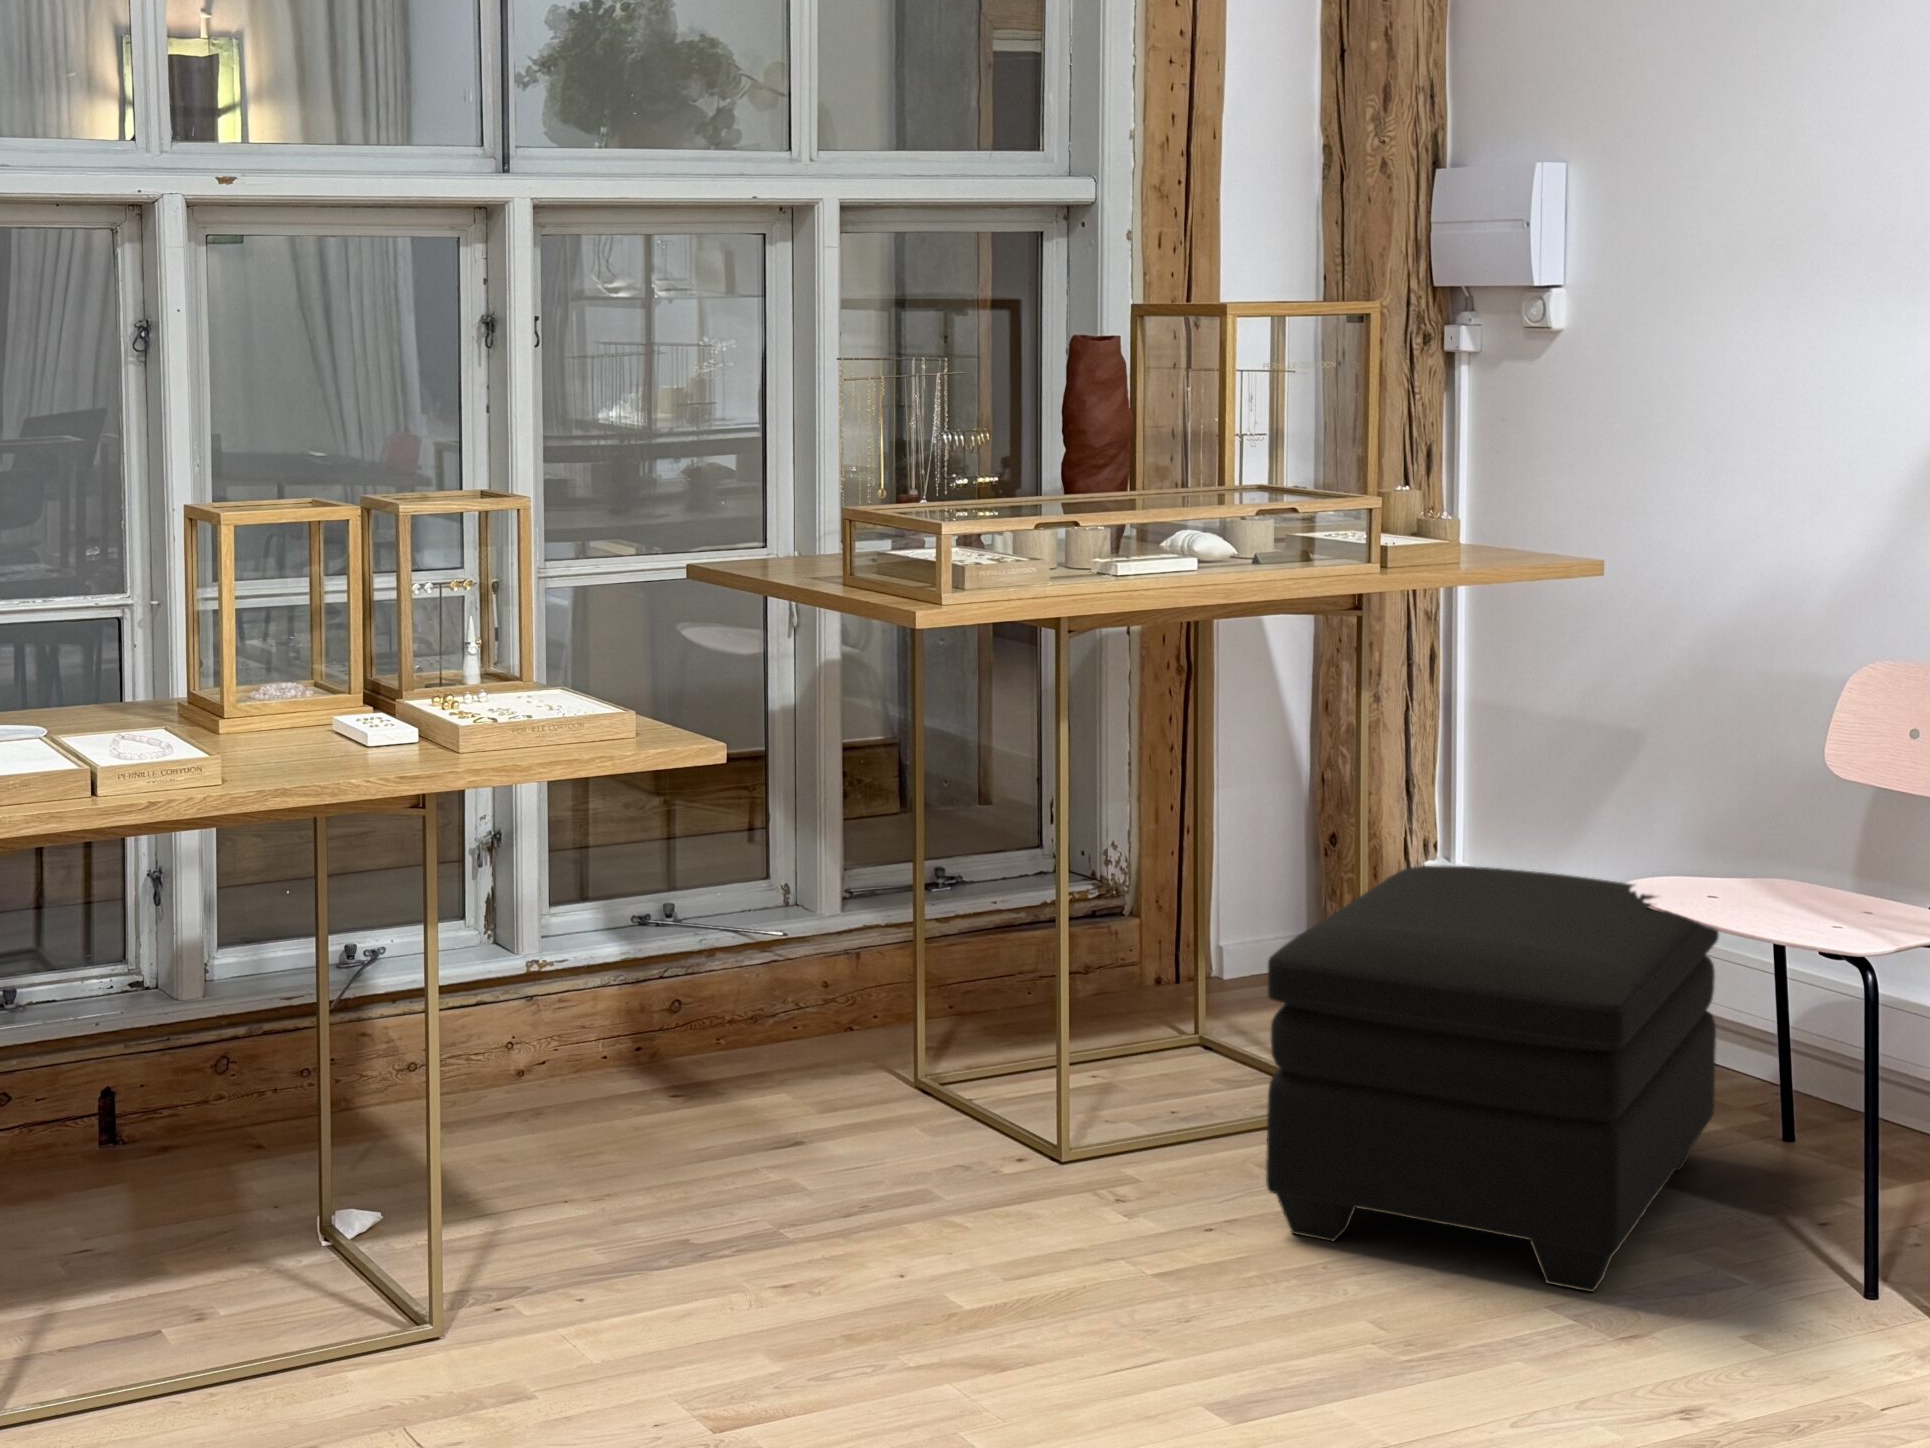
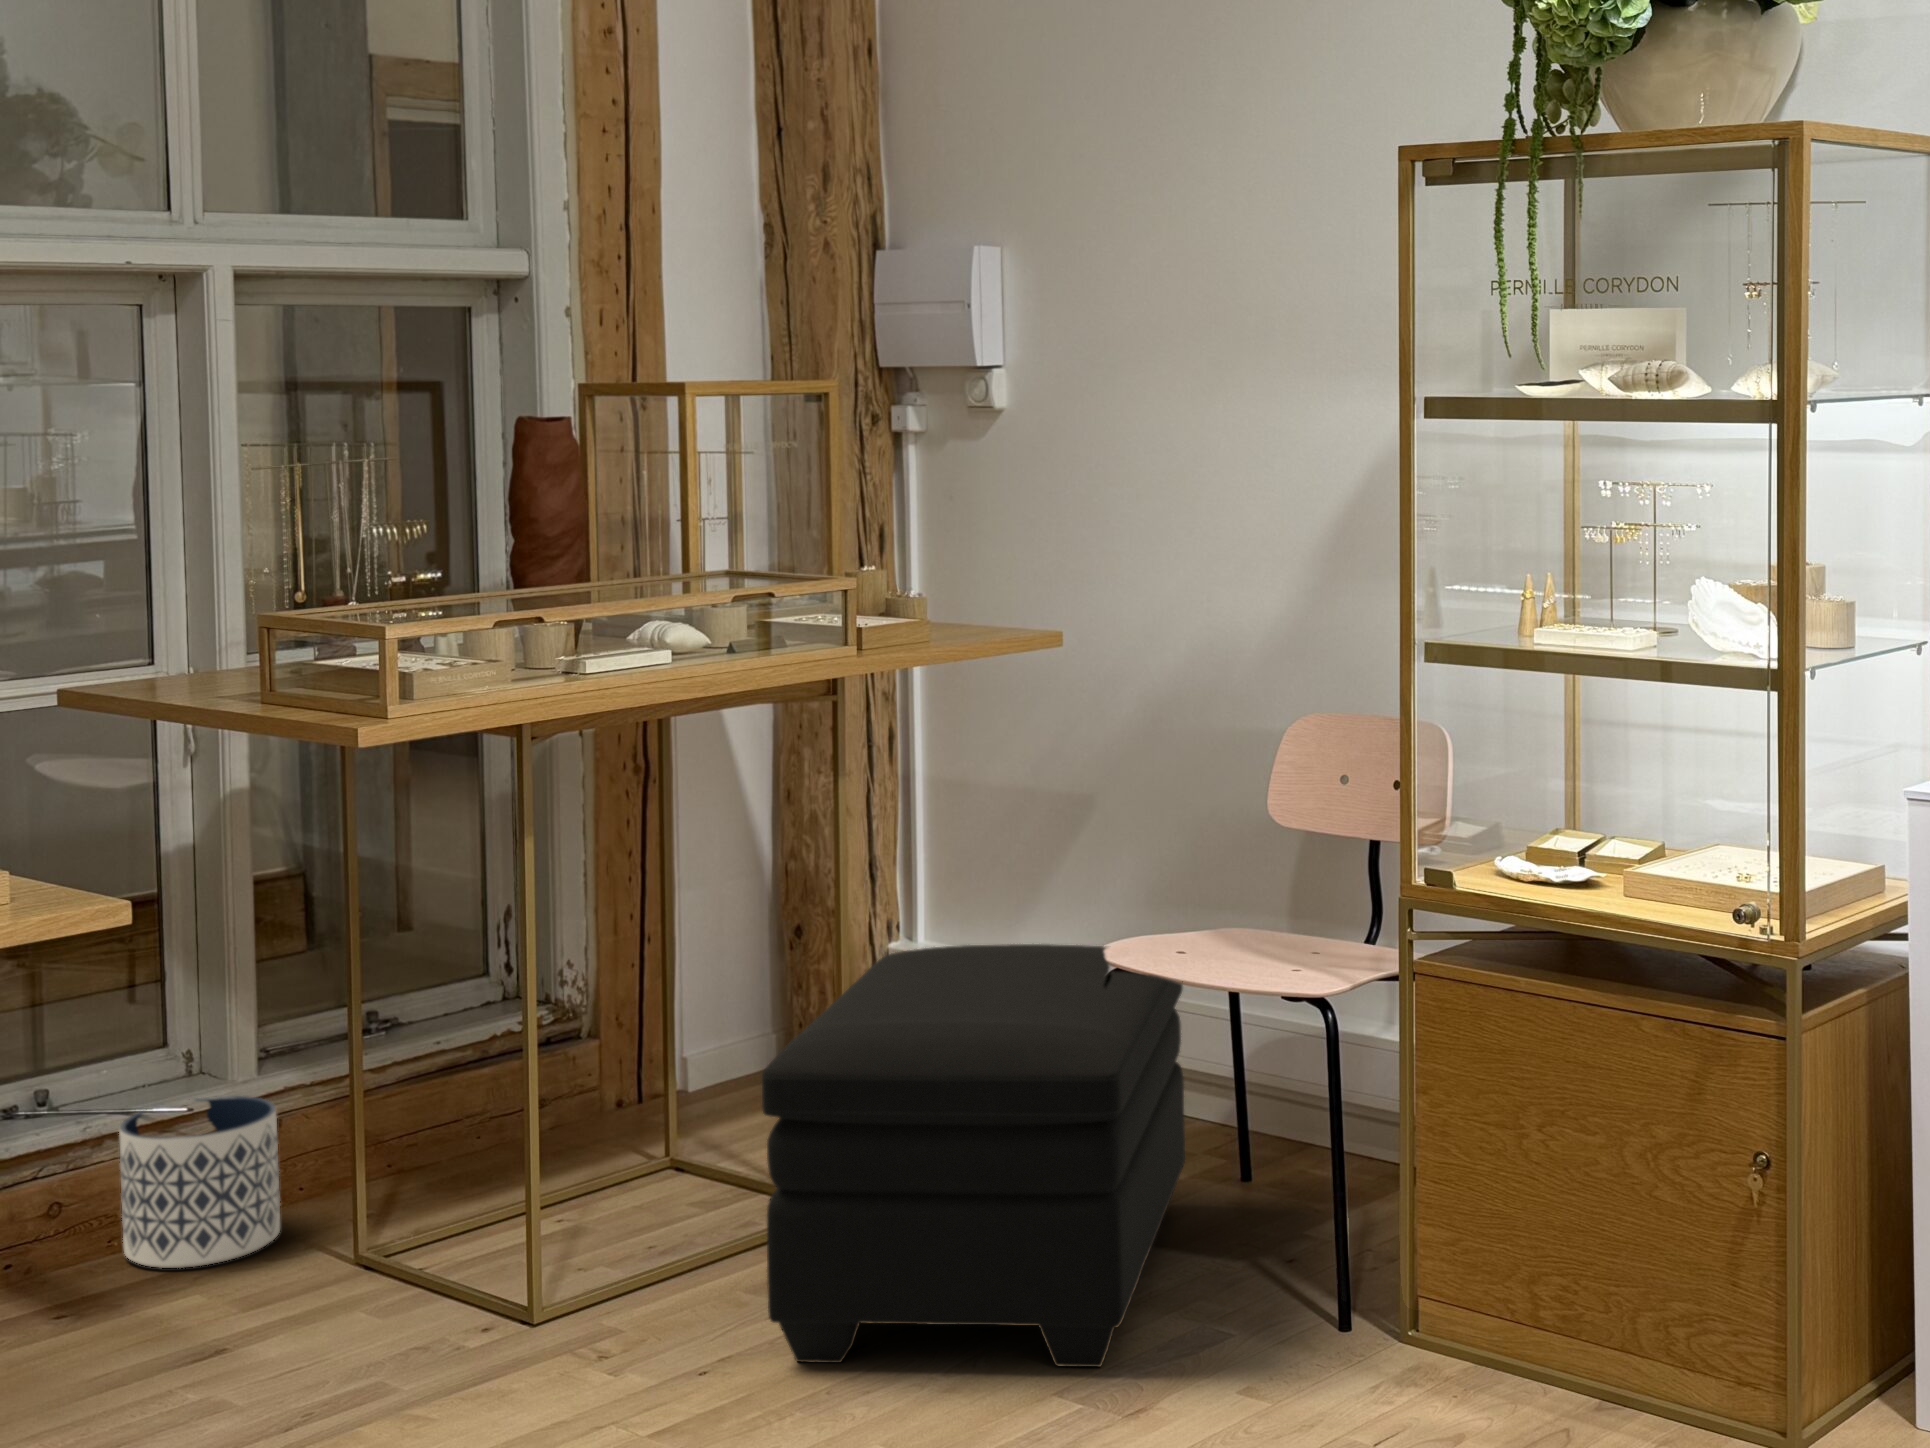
planter: none [728,923,853,1065] -> present [119,1096,280,1268]

